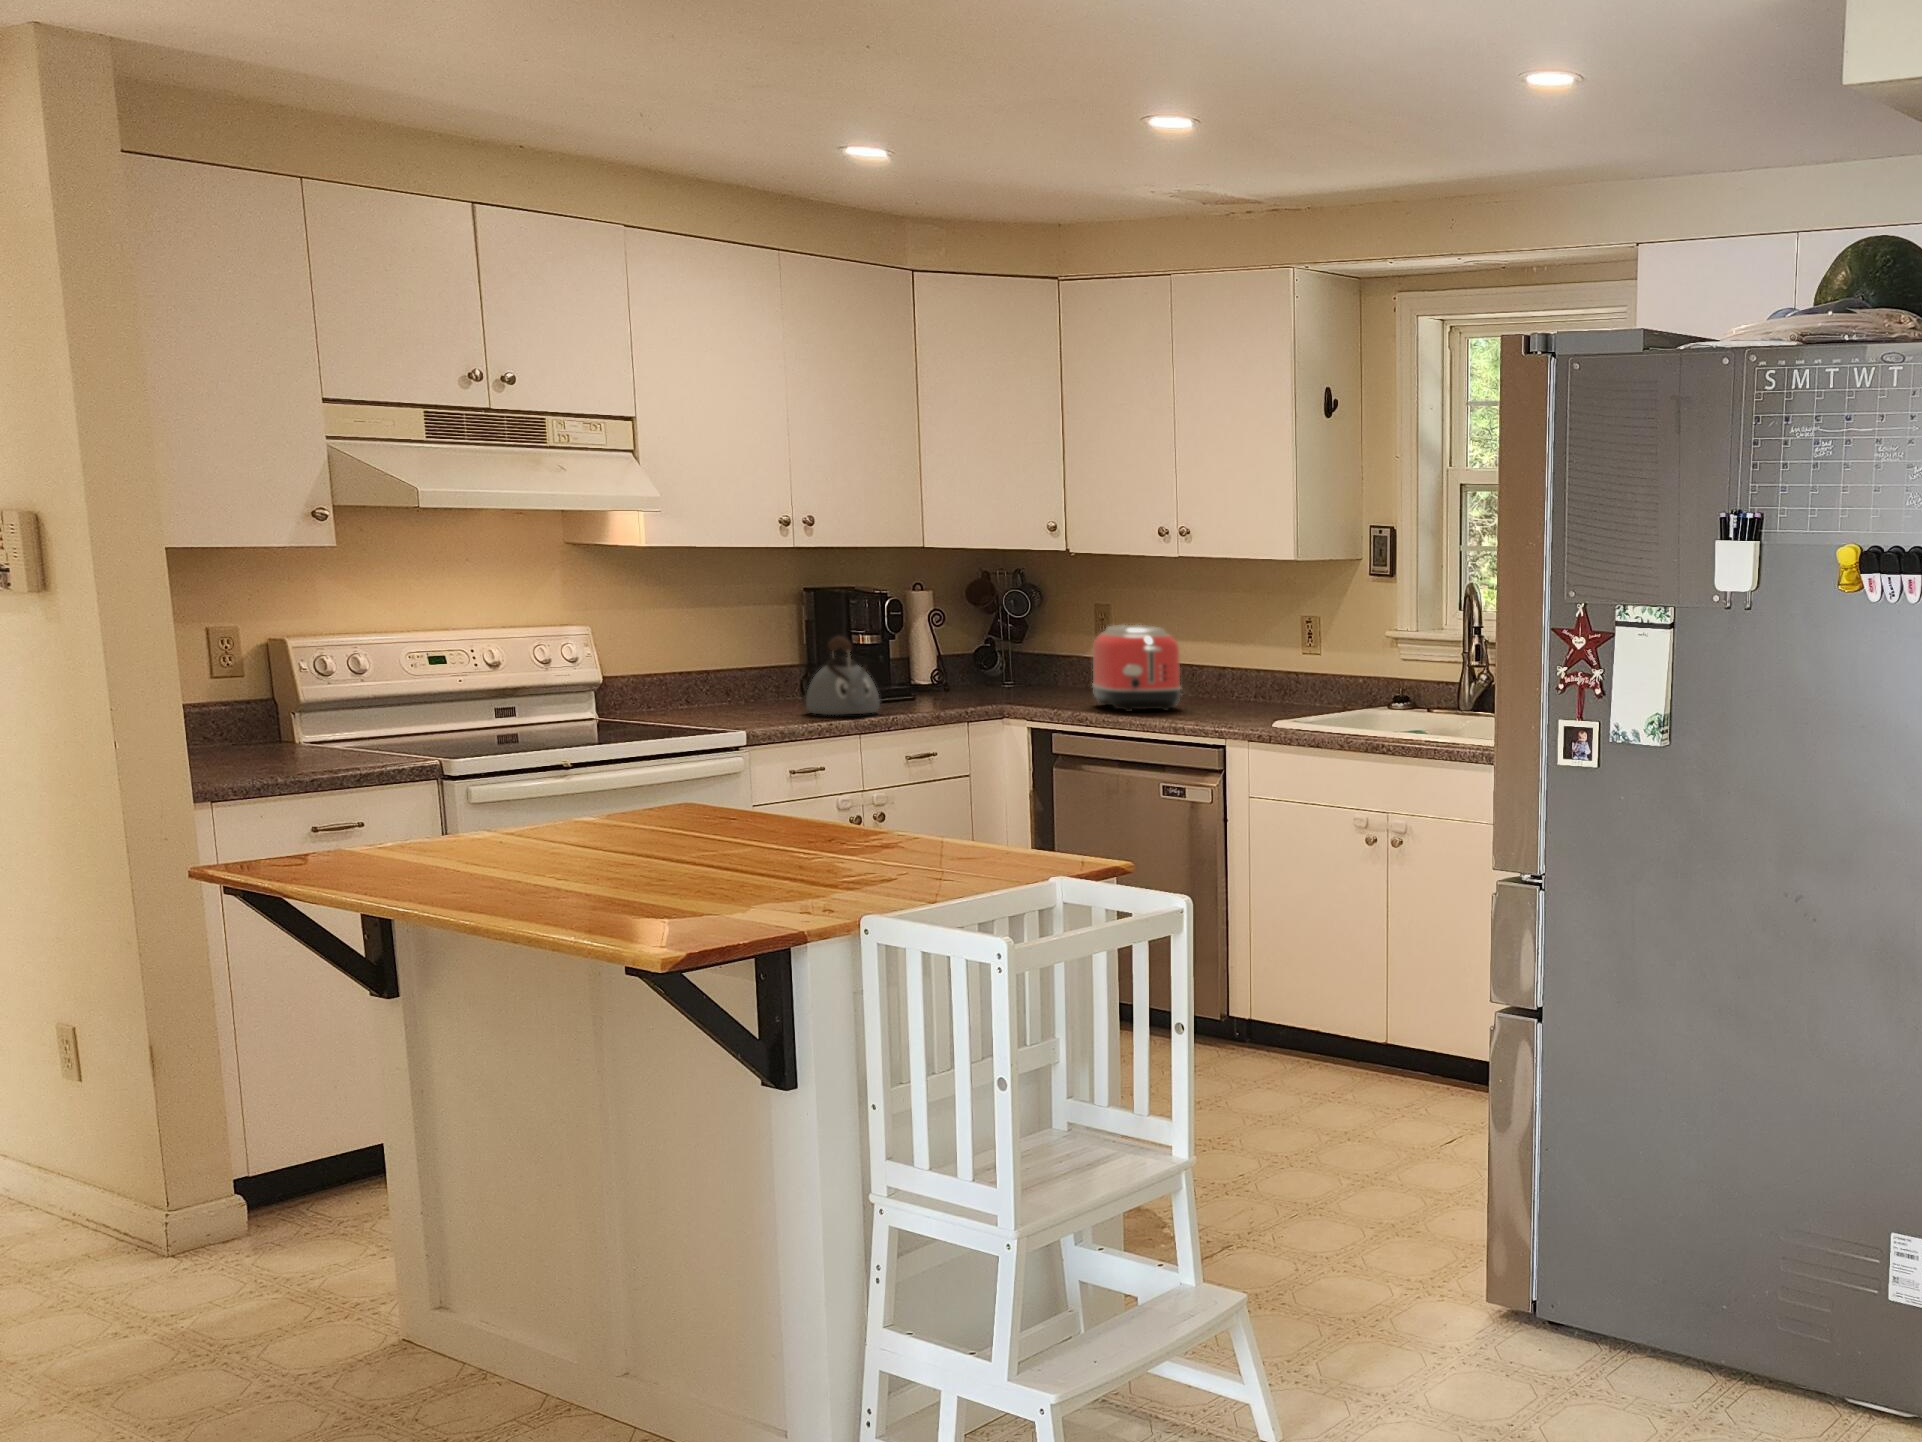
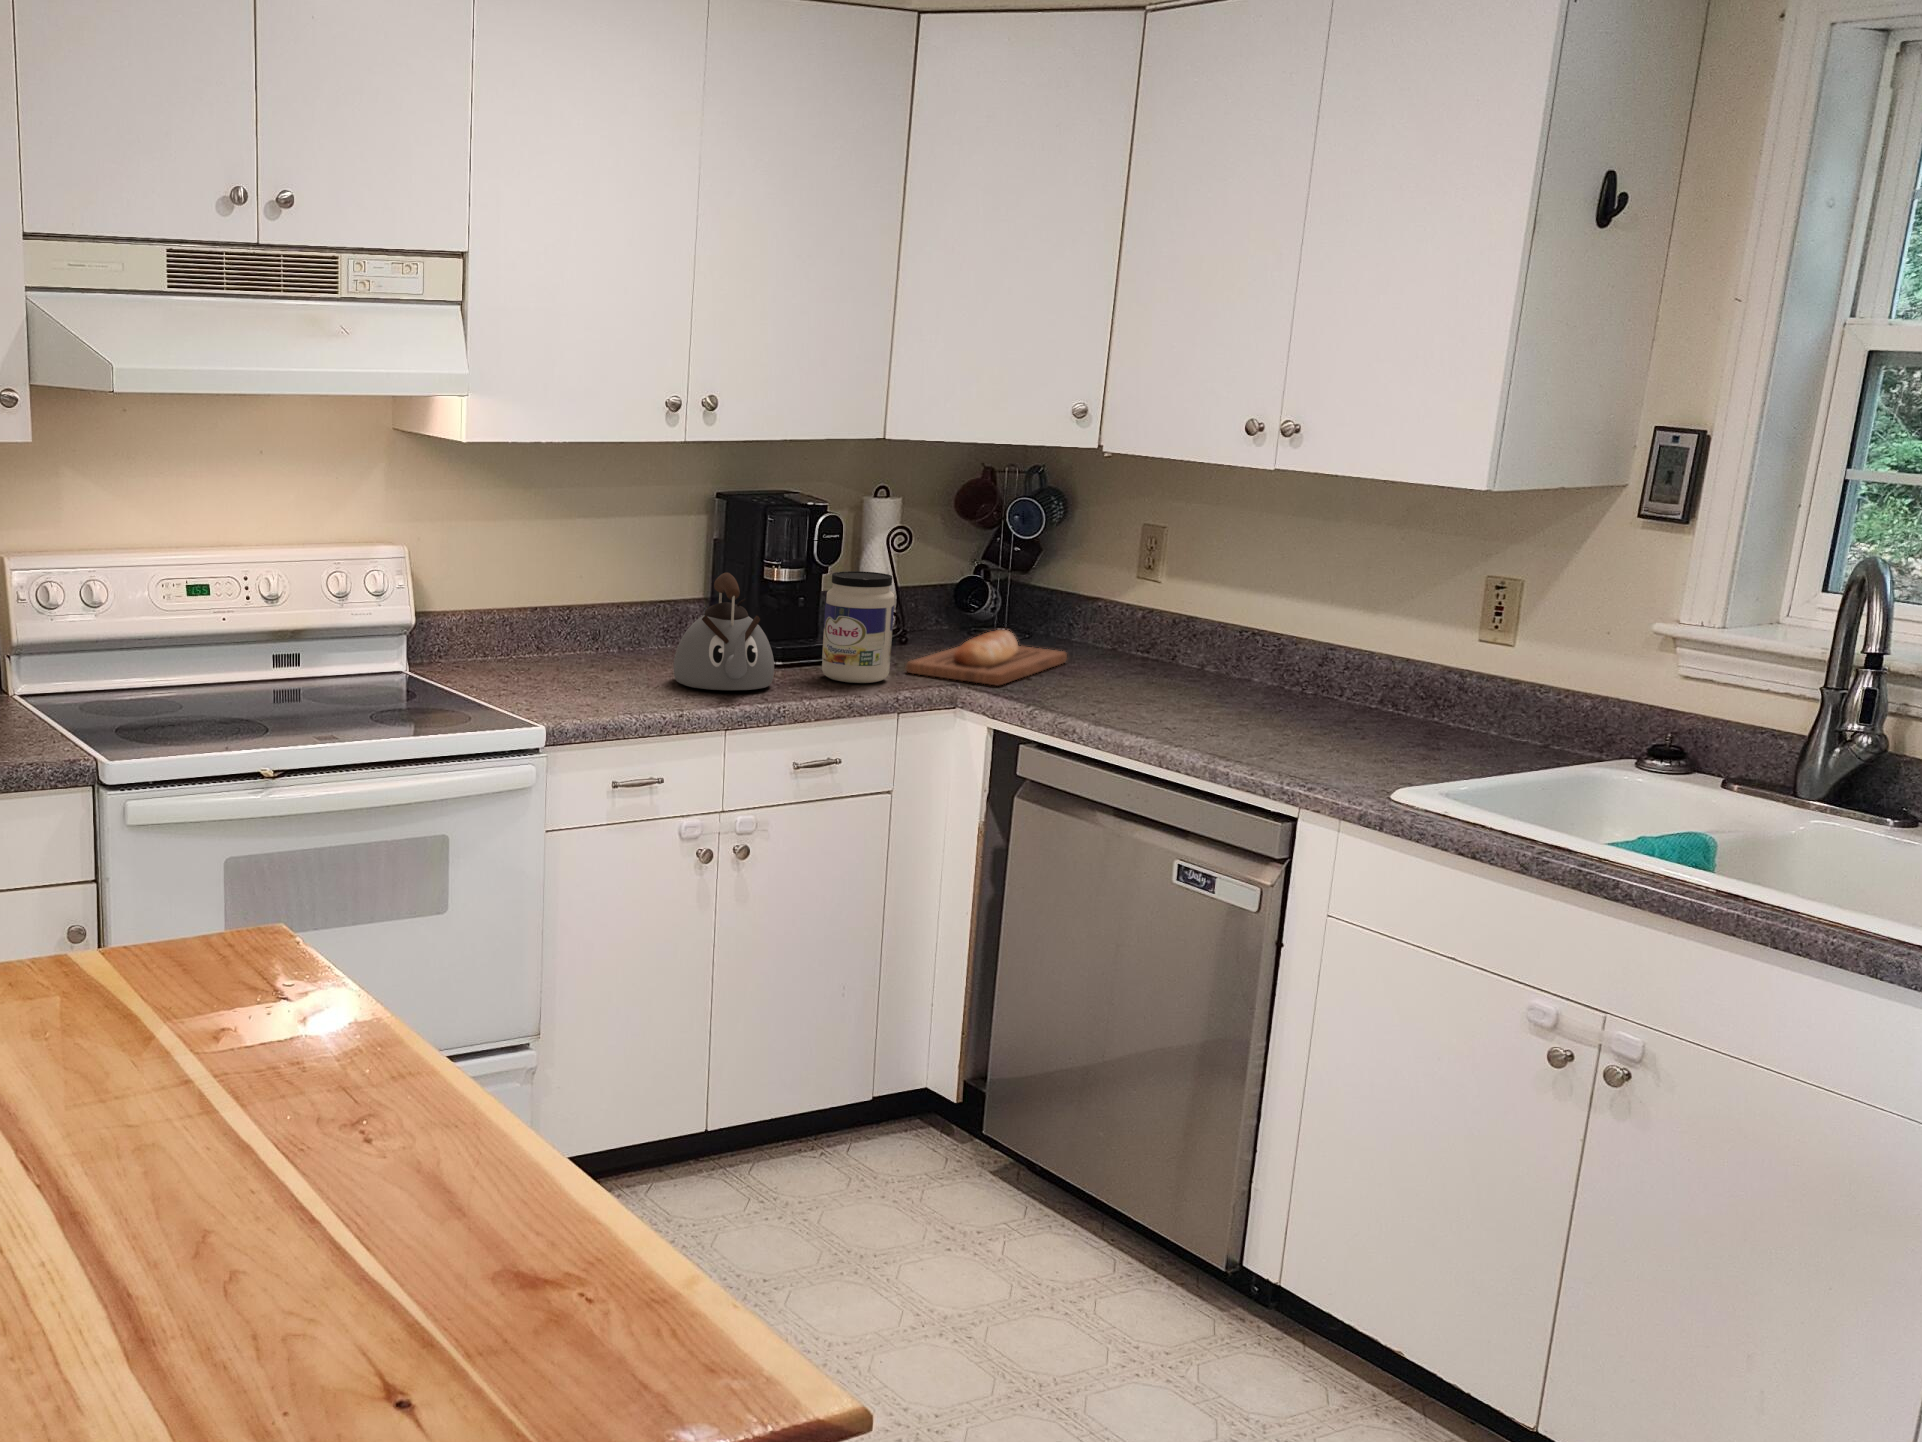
toaster: present [1093,625,1181,712] -> none [1101,575,1249,723]
jar: none [904,635,954,708] -> present [822,571,894,683]
bread loaf: none [960,675,1061,705] -> present [906,630,1067,685]

